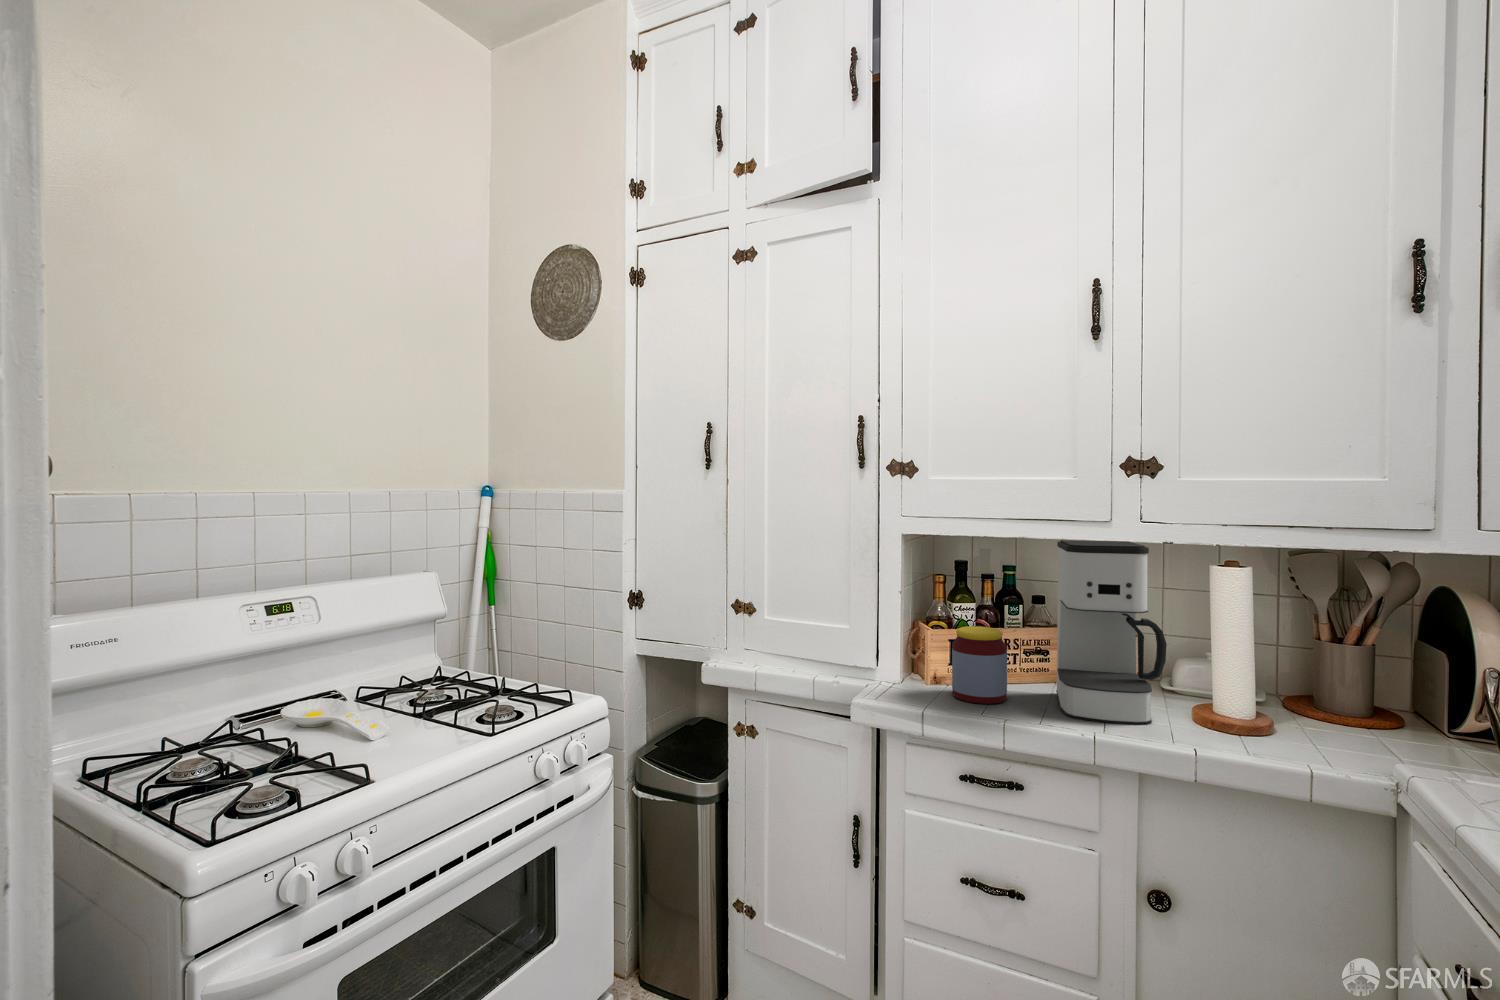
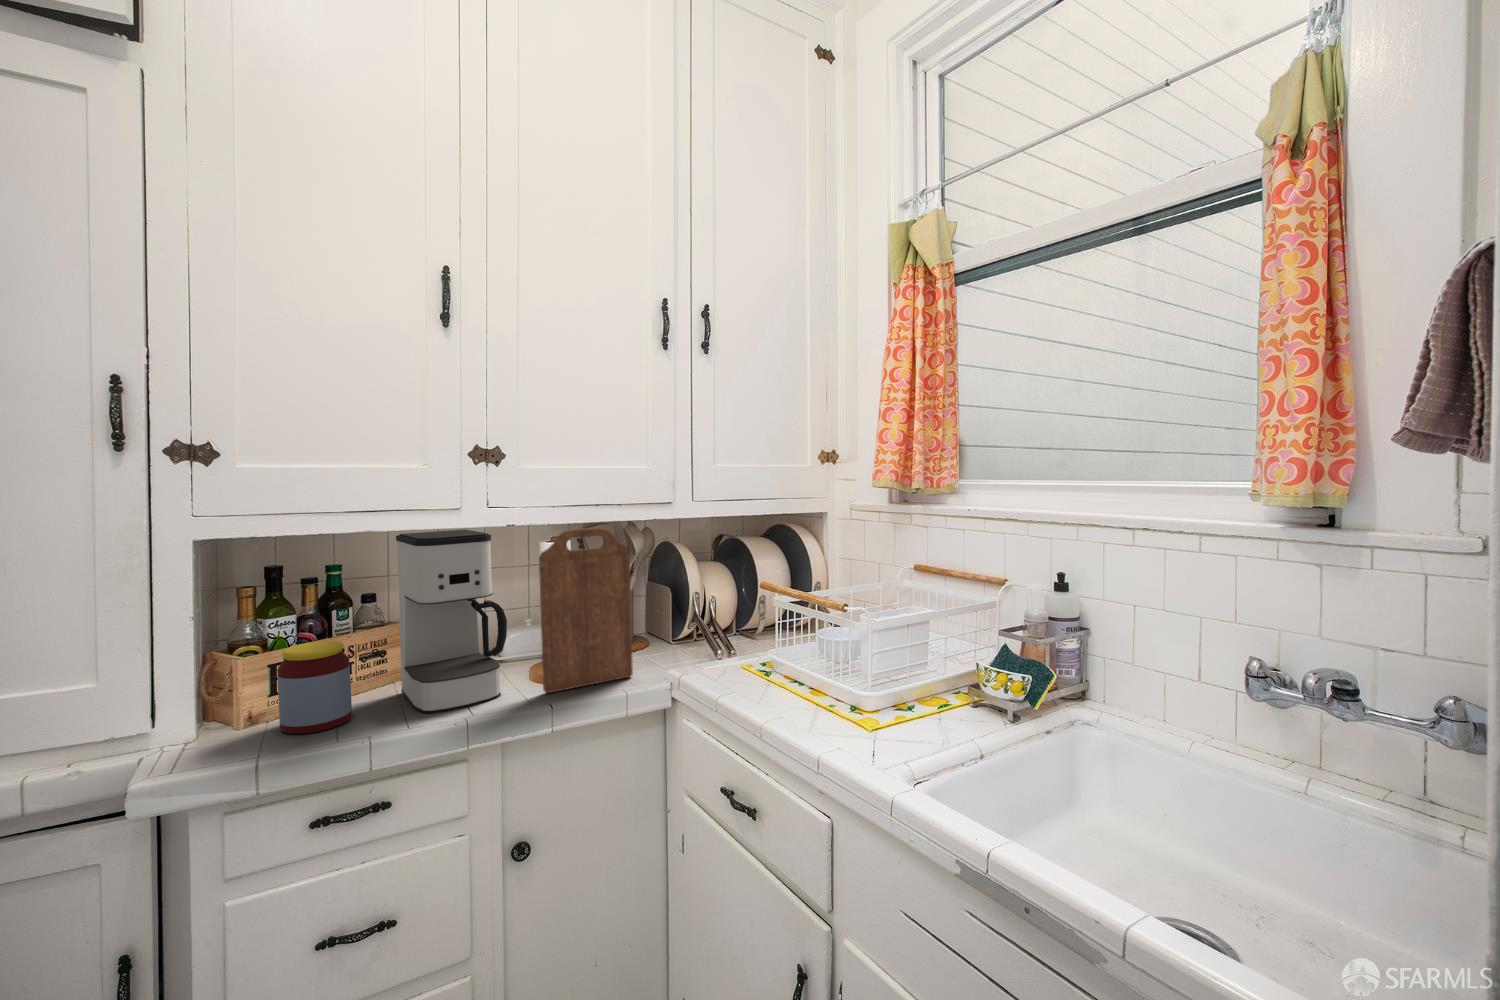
cutting board: none [1202,550,1342,753] -> present [539,528,633,693]

